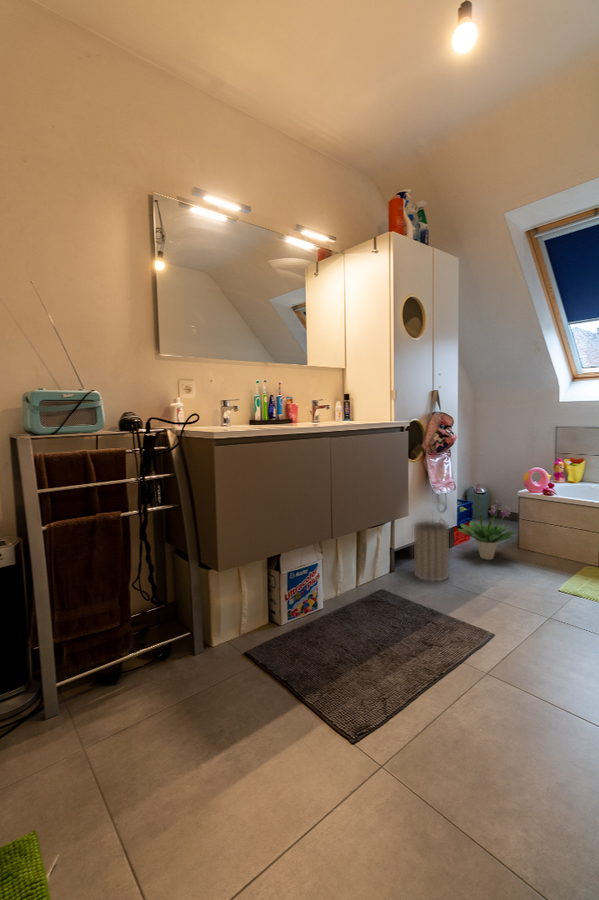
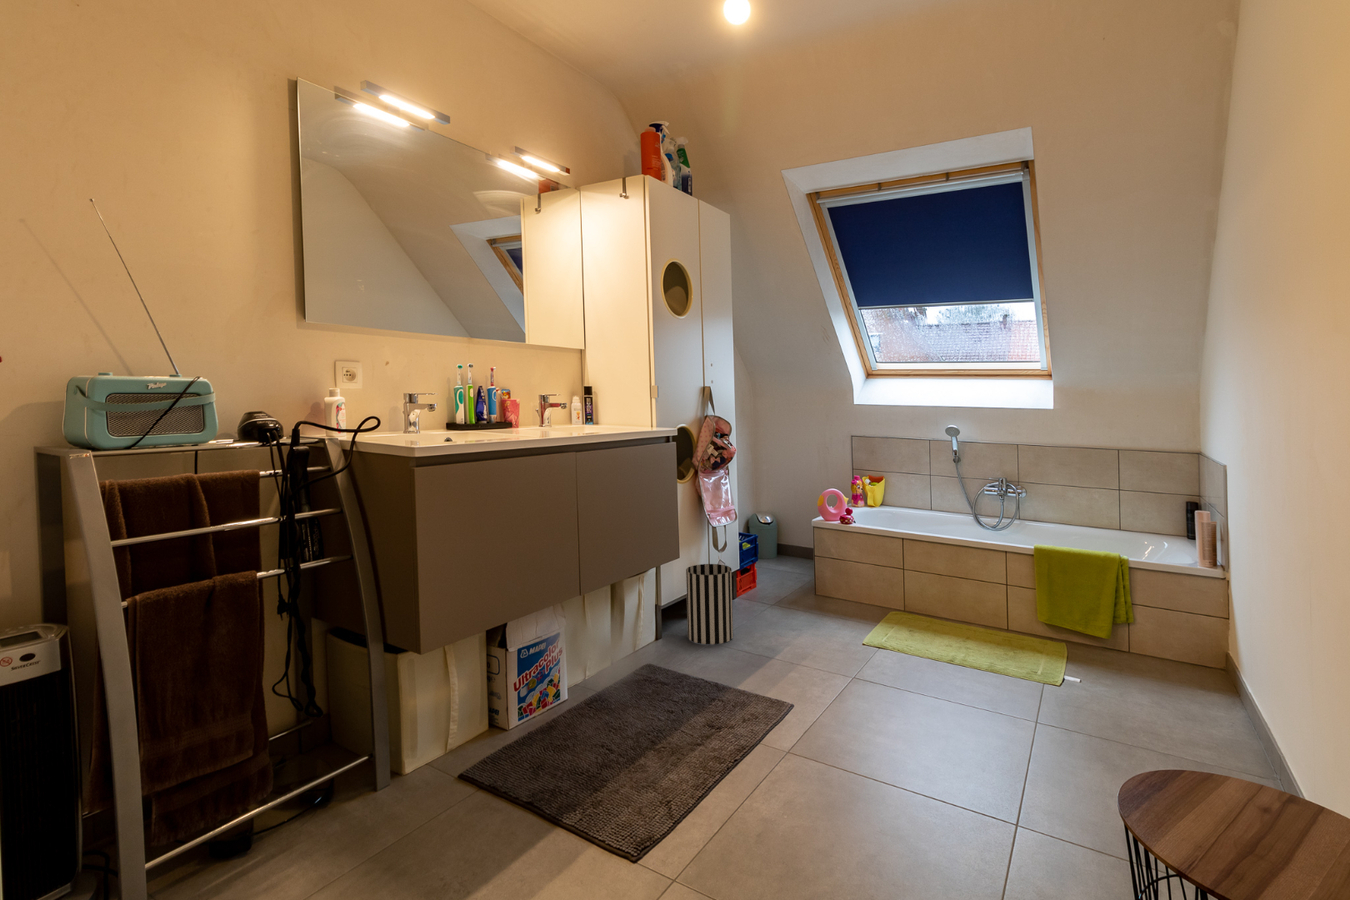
potted plant: present [458,483,517,560] -> none [740,509,816,611]

